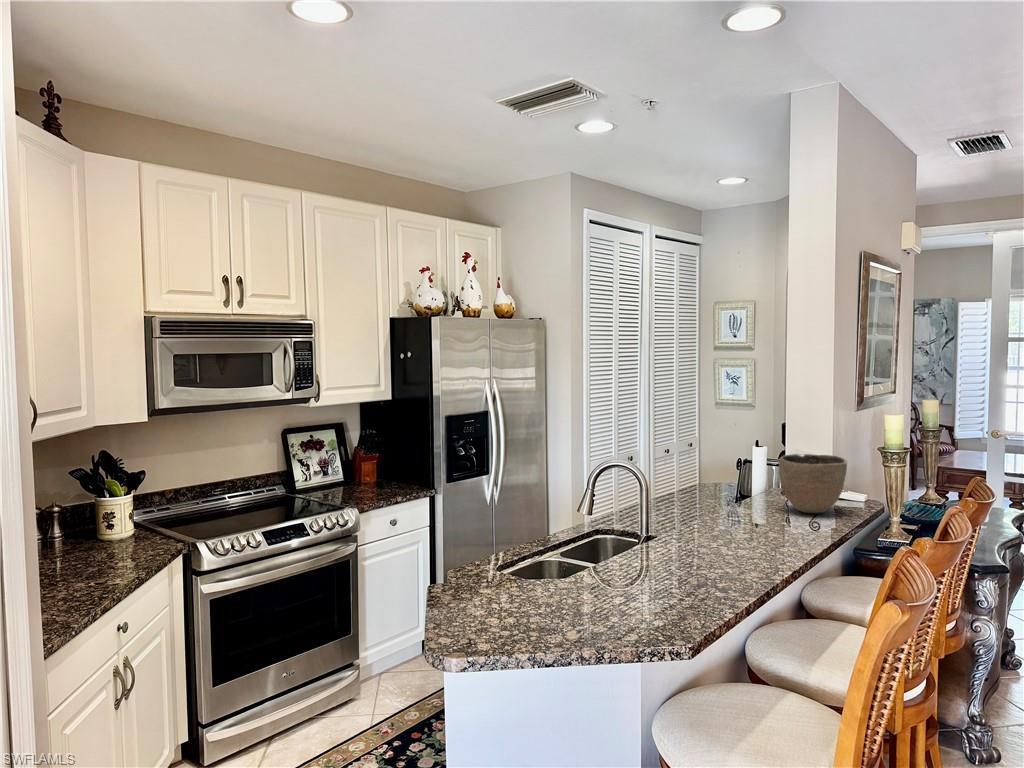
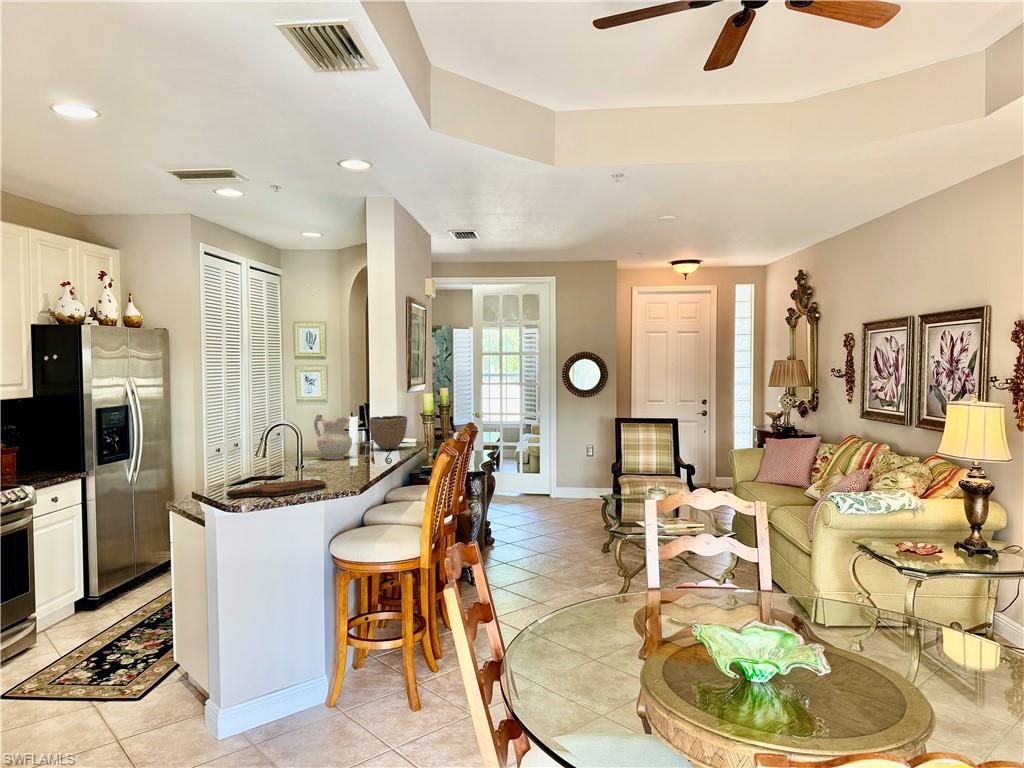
ceramic pitcher: none [681,450,740,527] -> present [314,415,352,460]
cutting board: none [466,589,639,627] -> present [227,480,326,498]

